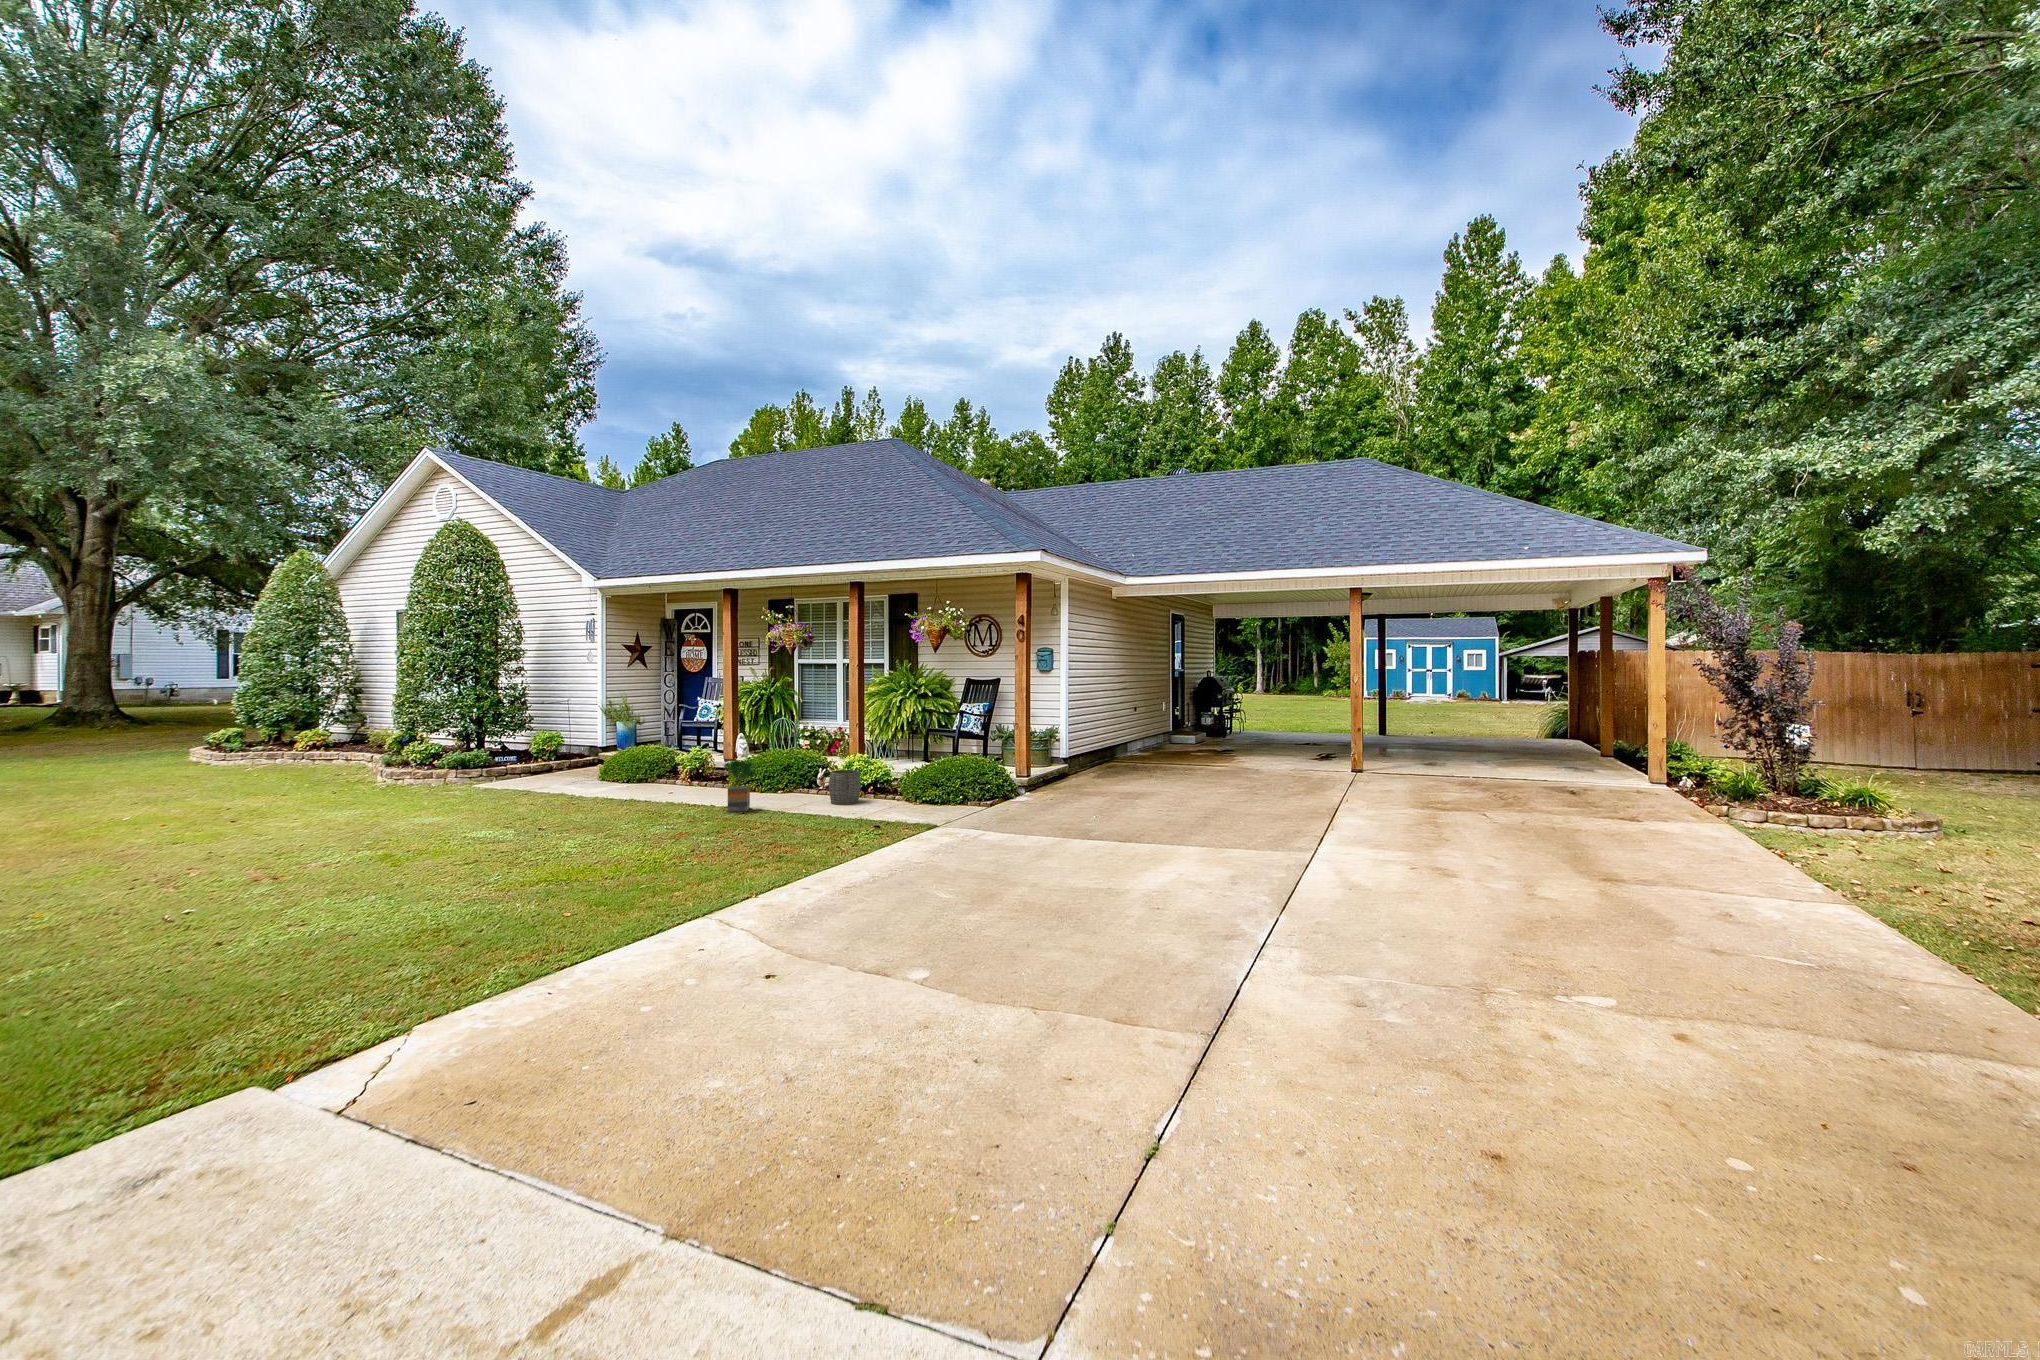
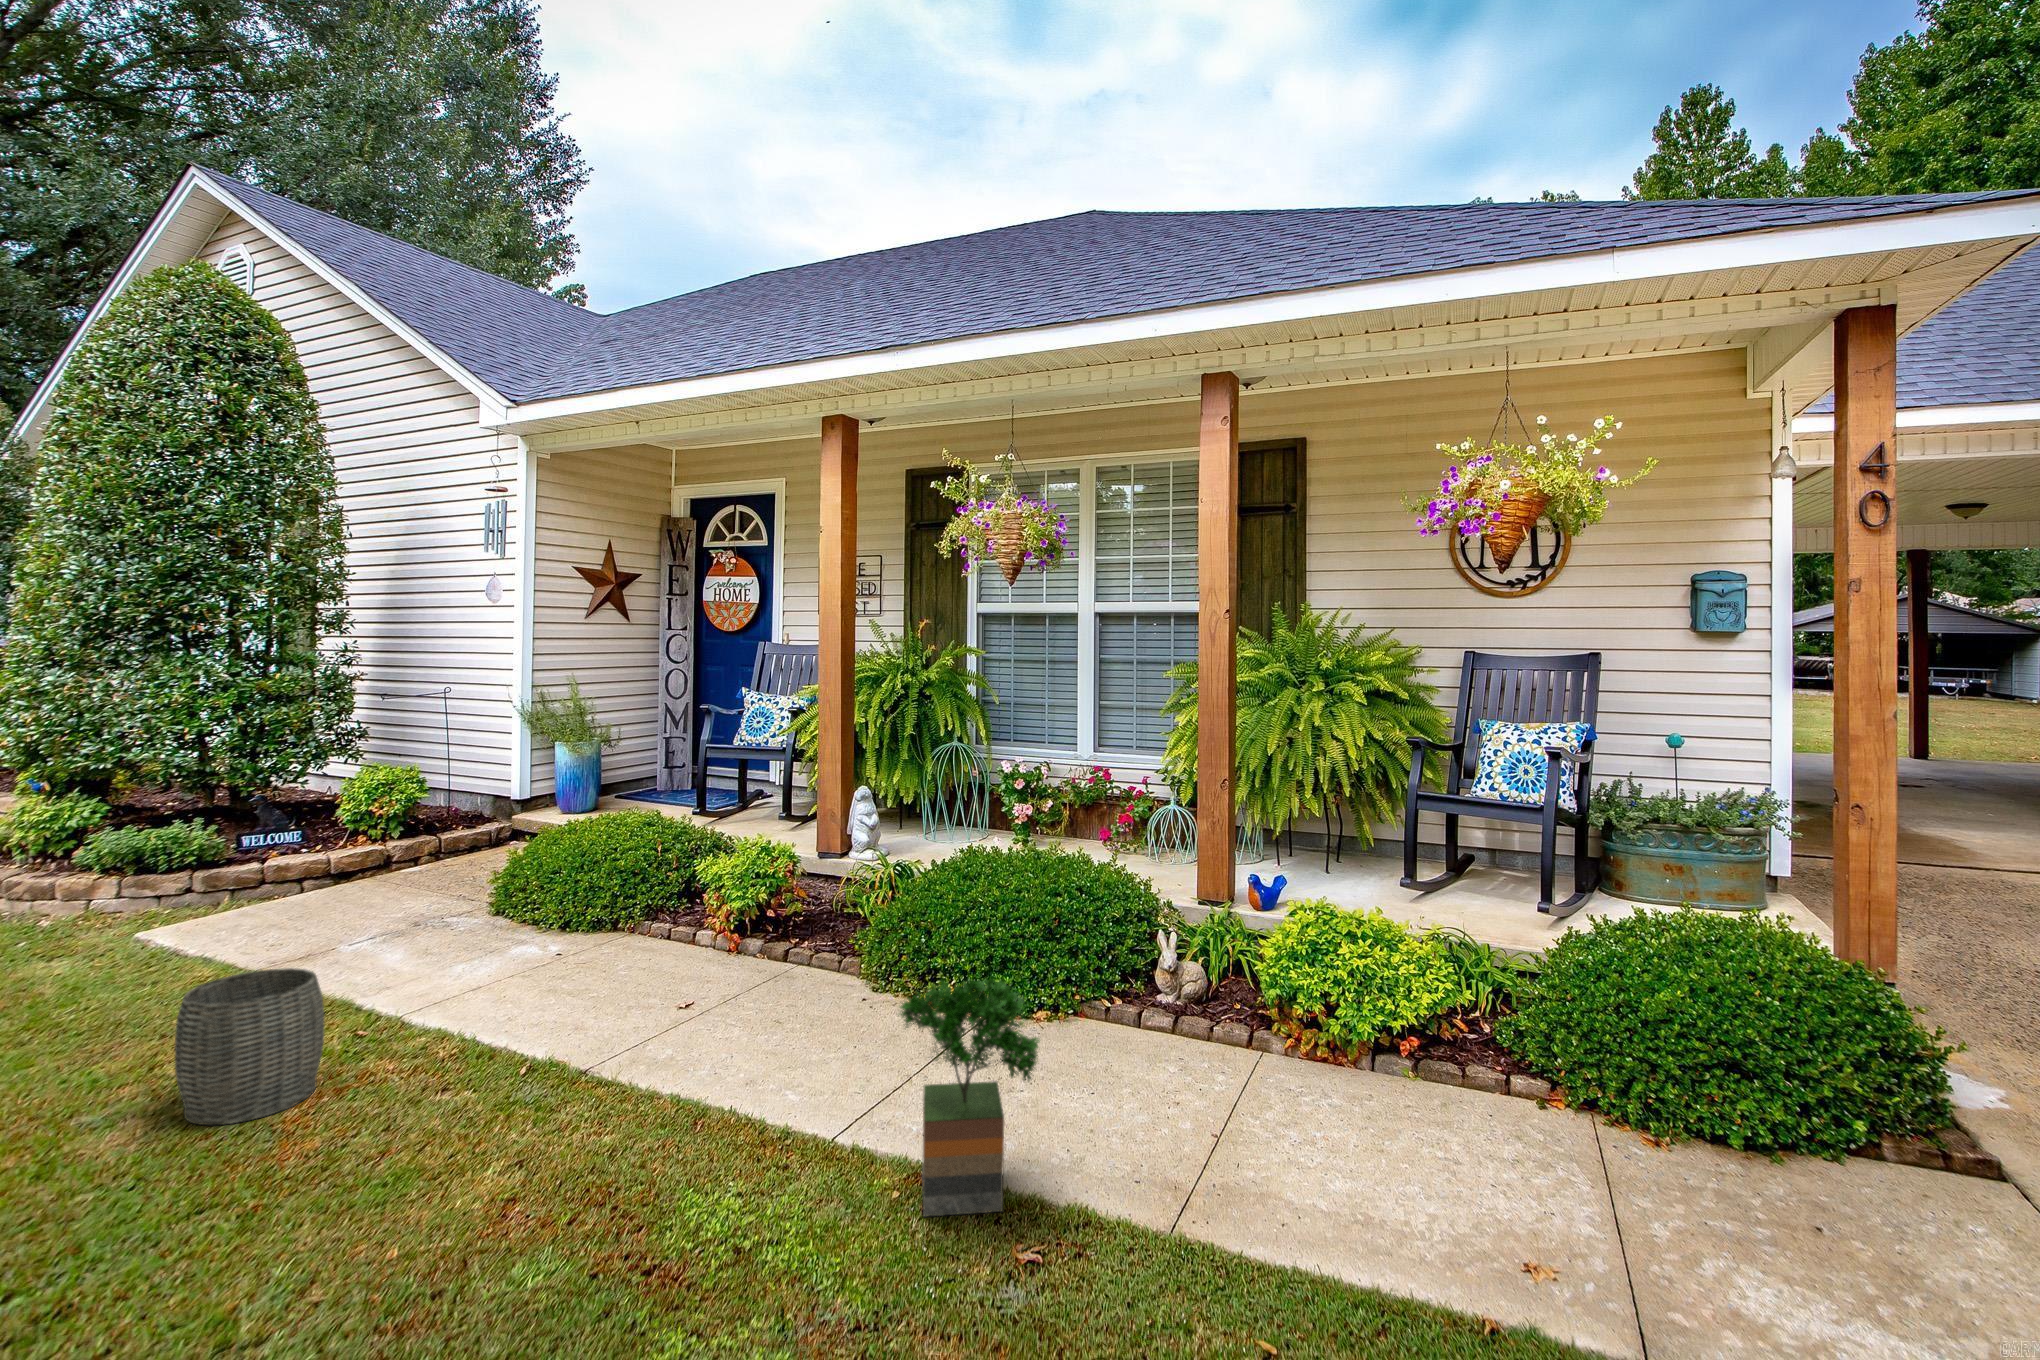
woven basket: present [829,770,861,805] -> present [175,968,324,1125]

